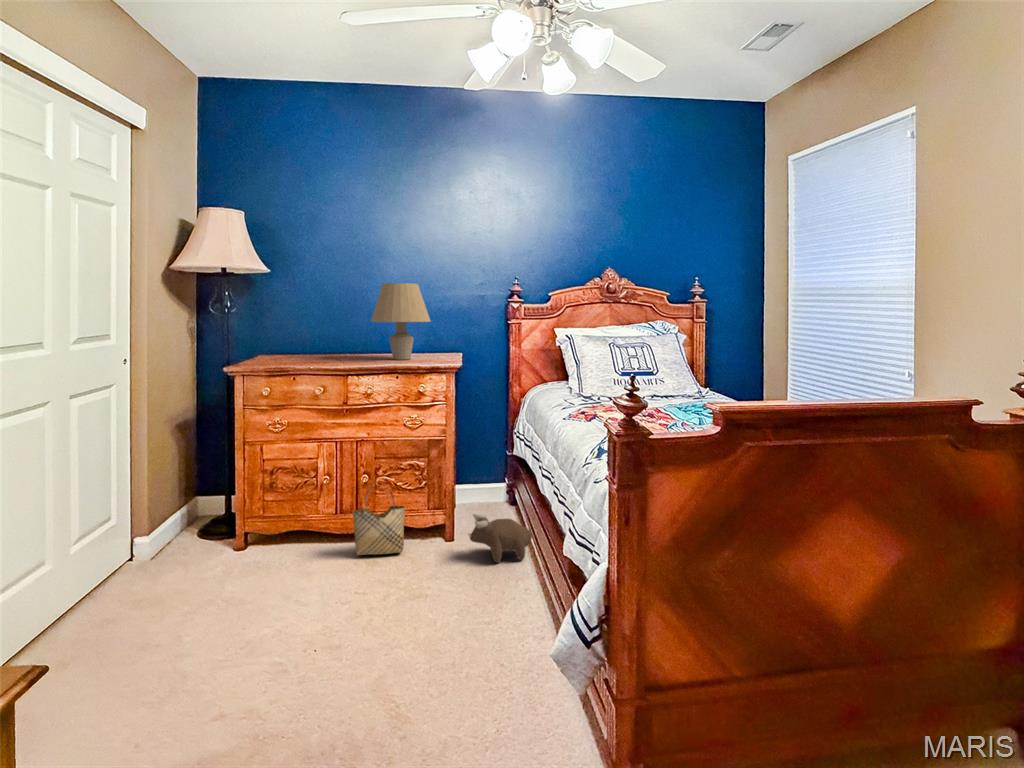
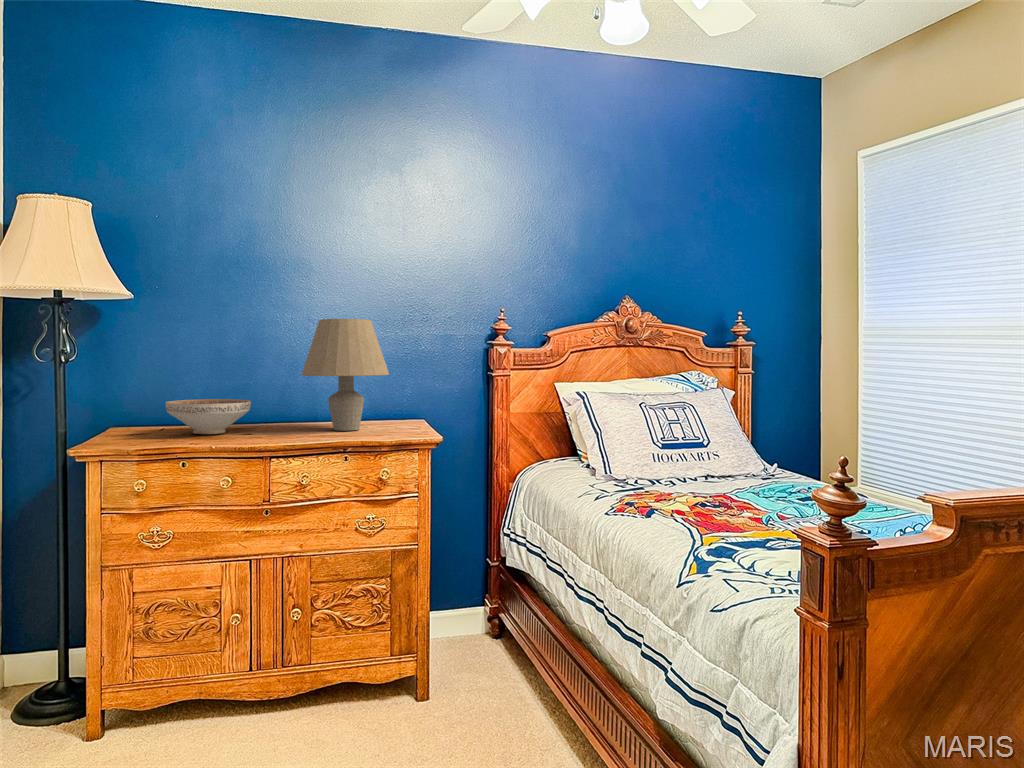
decorative bowl: none [283,338,339,361] -> present [166,399,251,434]
woven basket: present [352,481,405,555] -> none [277,618,359,740]
plush toy: present [468,514,532,563] -> none [458,663,553,739]

